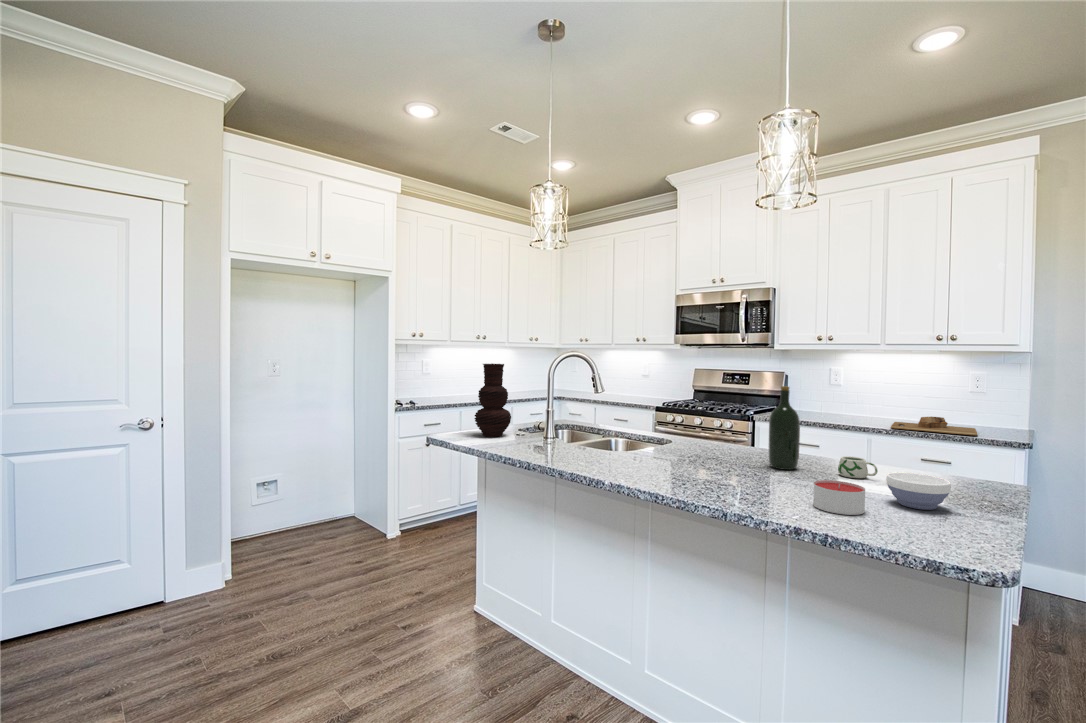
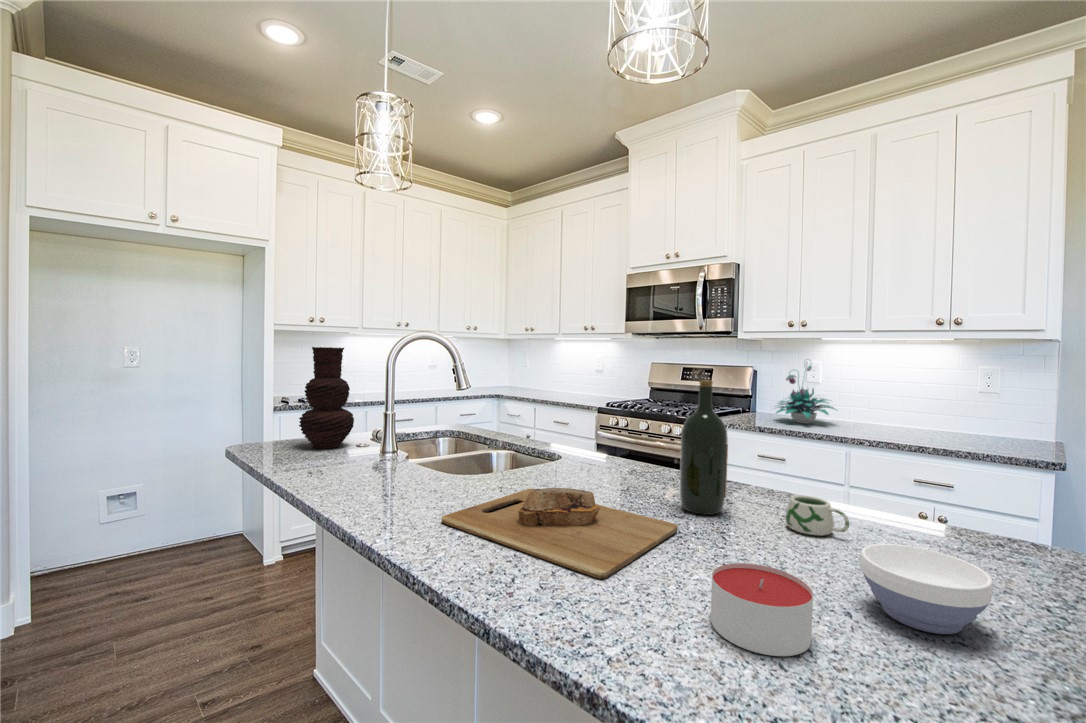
plant: none [804,366,860,418] -> present [776,365,836,424]
cutting board: present [891,417,977,436] -> present [441,488,678,579]

